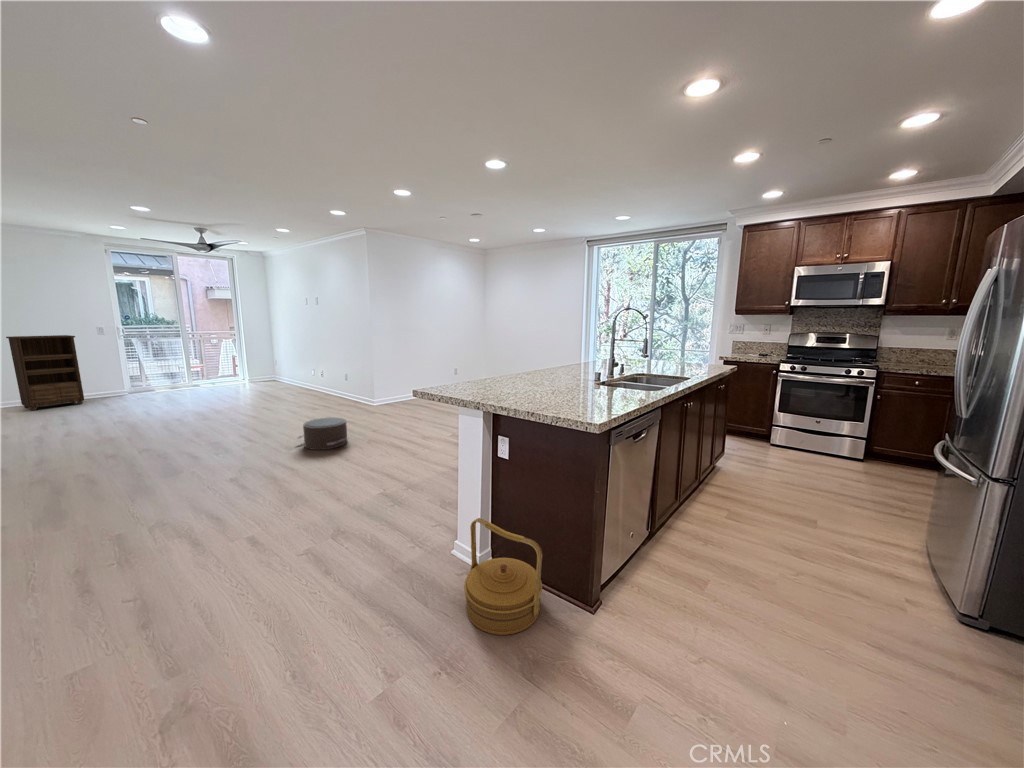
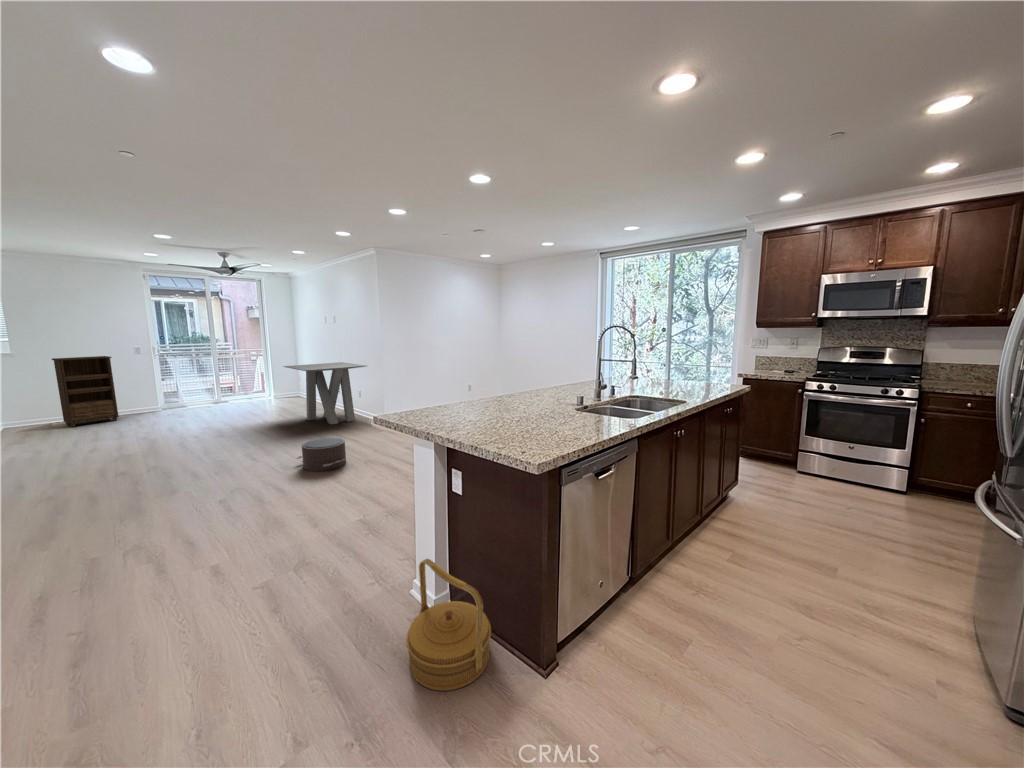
dining table: none [268,345,357,407] -> present [284,362,366,424]

